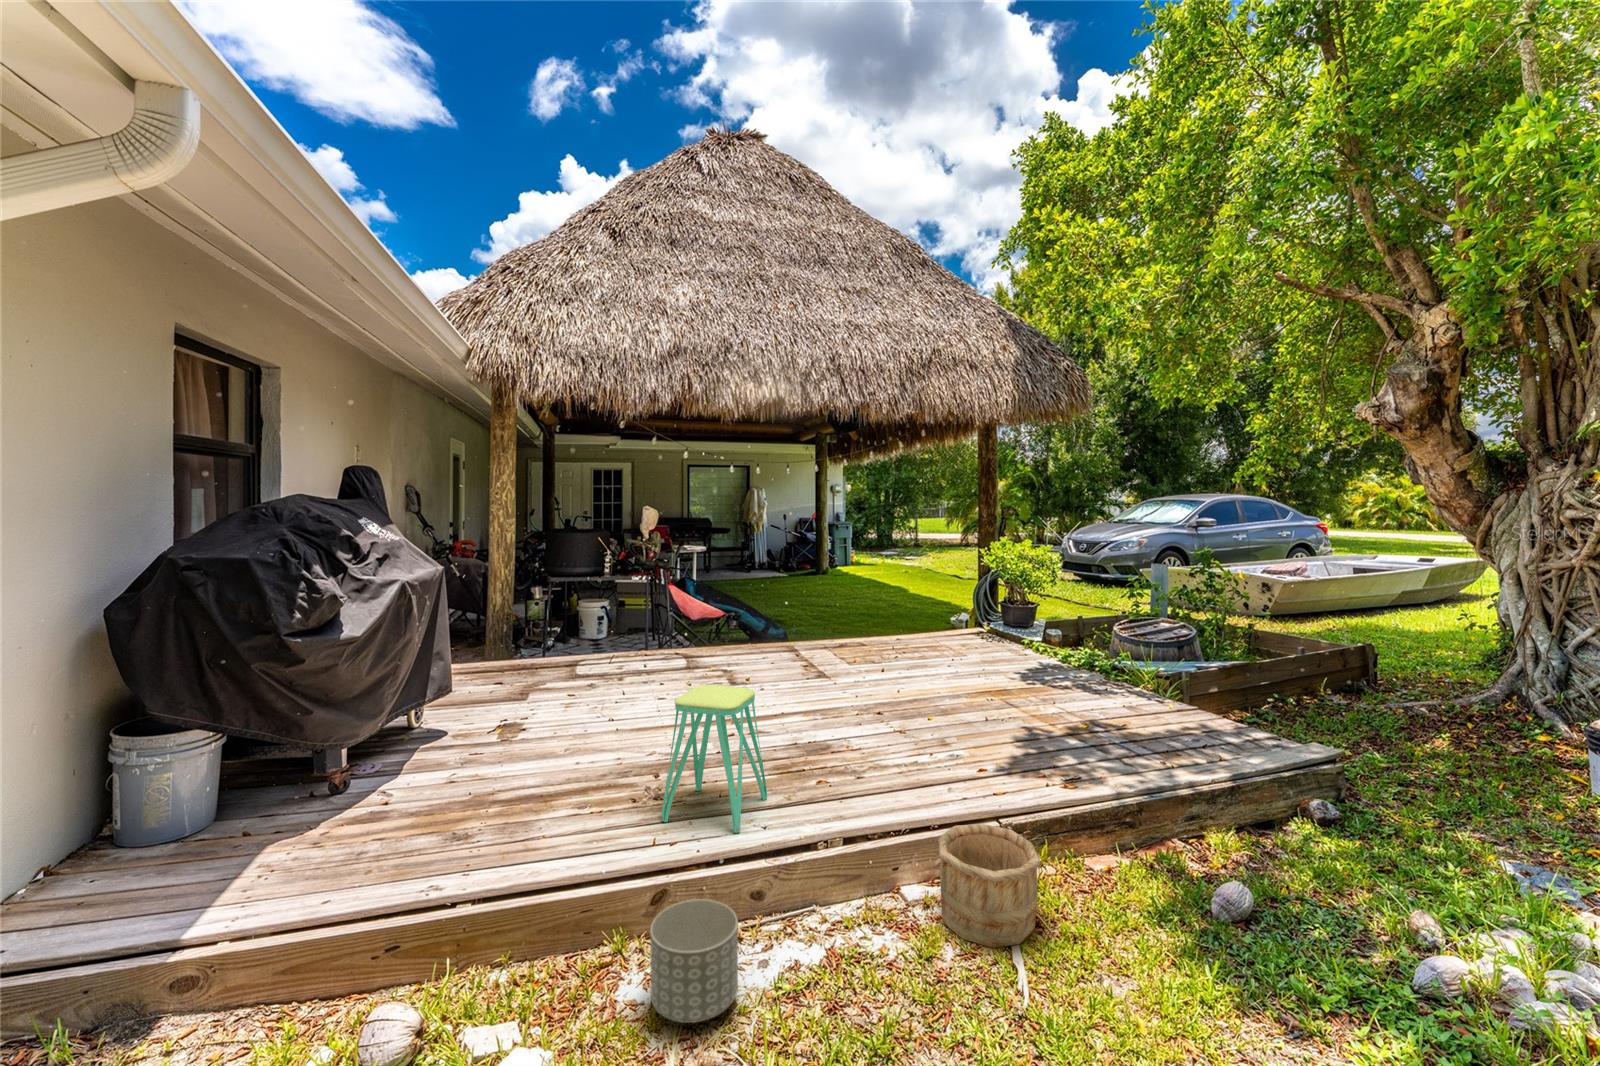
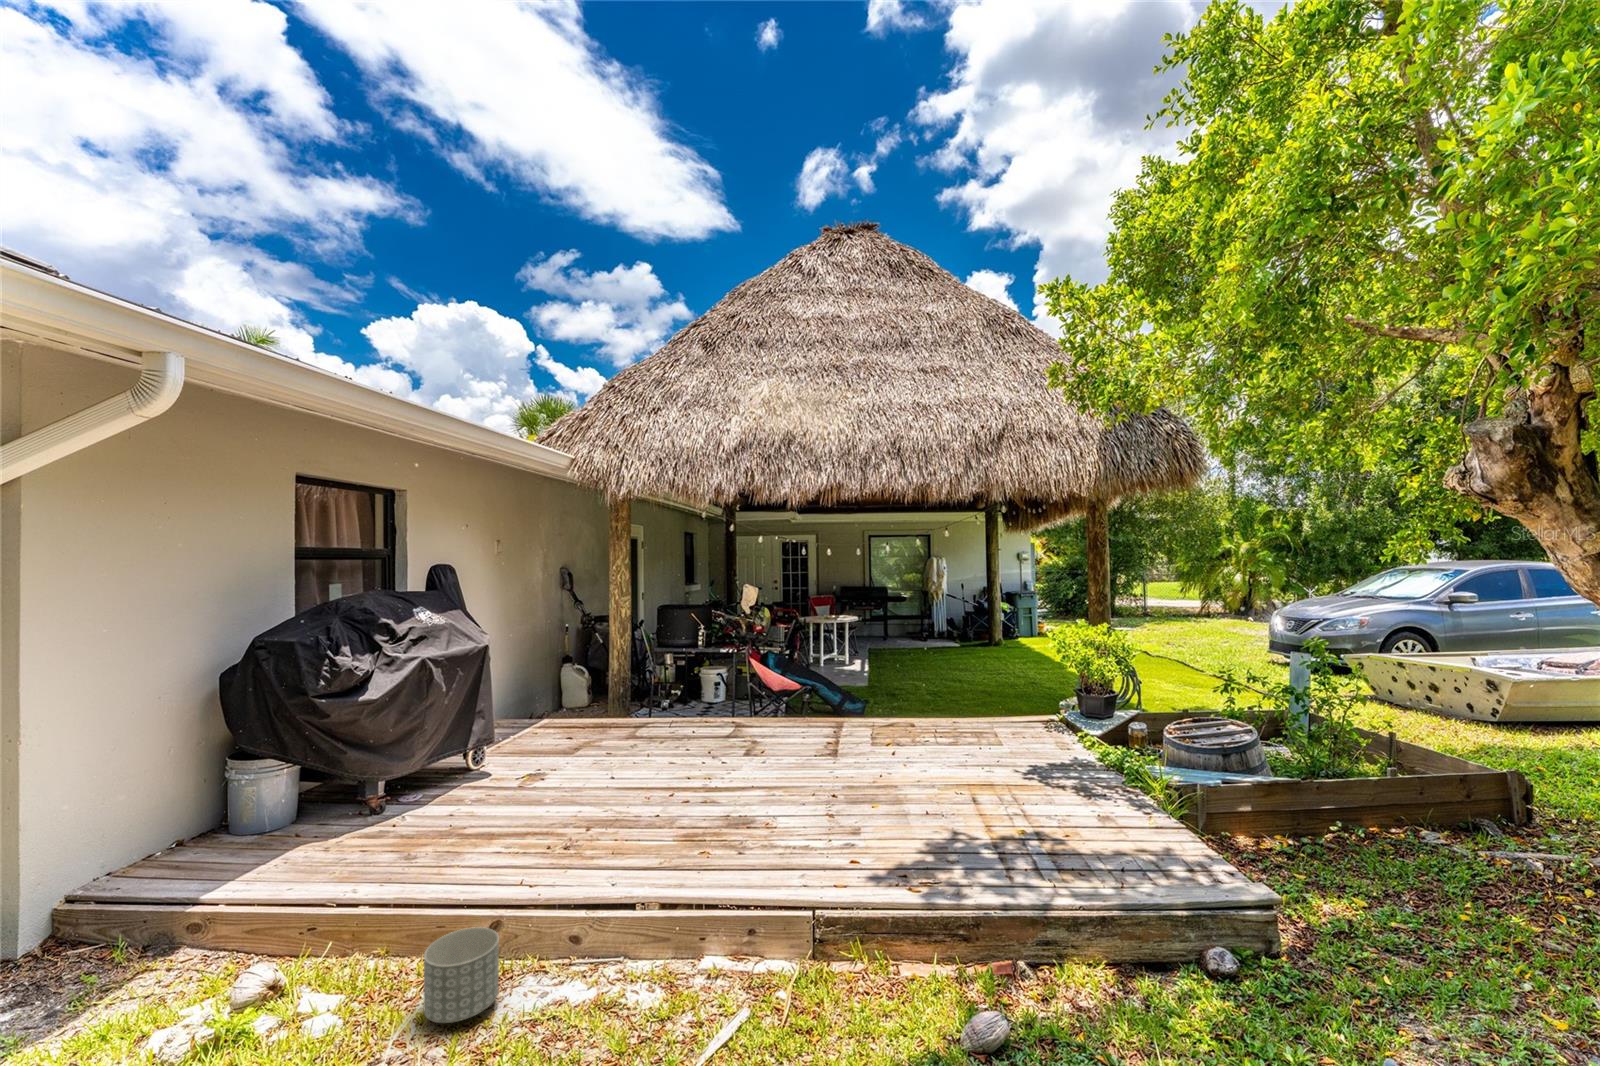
stool: present [662,685,767,833] -> none [548,753,643,883]
wooden bucket: present [938,824,1041,948] -> none [699,908,789,1030]

